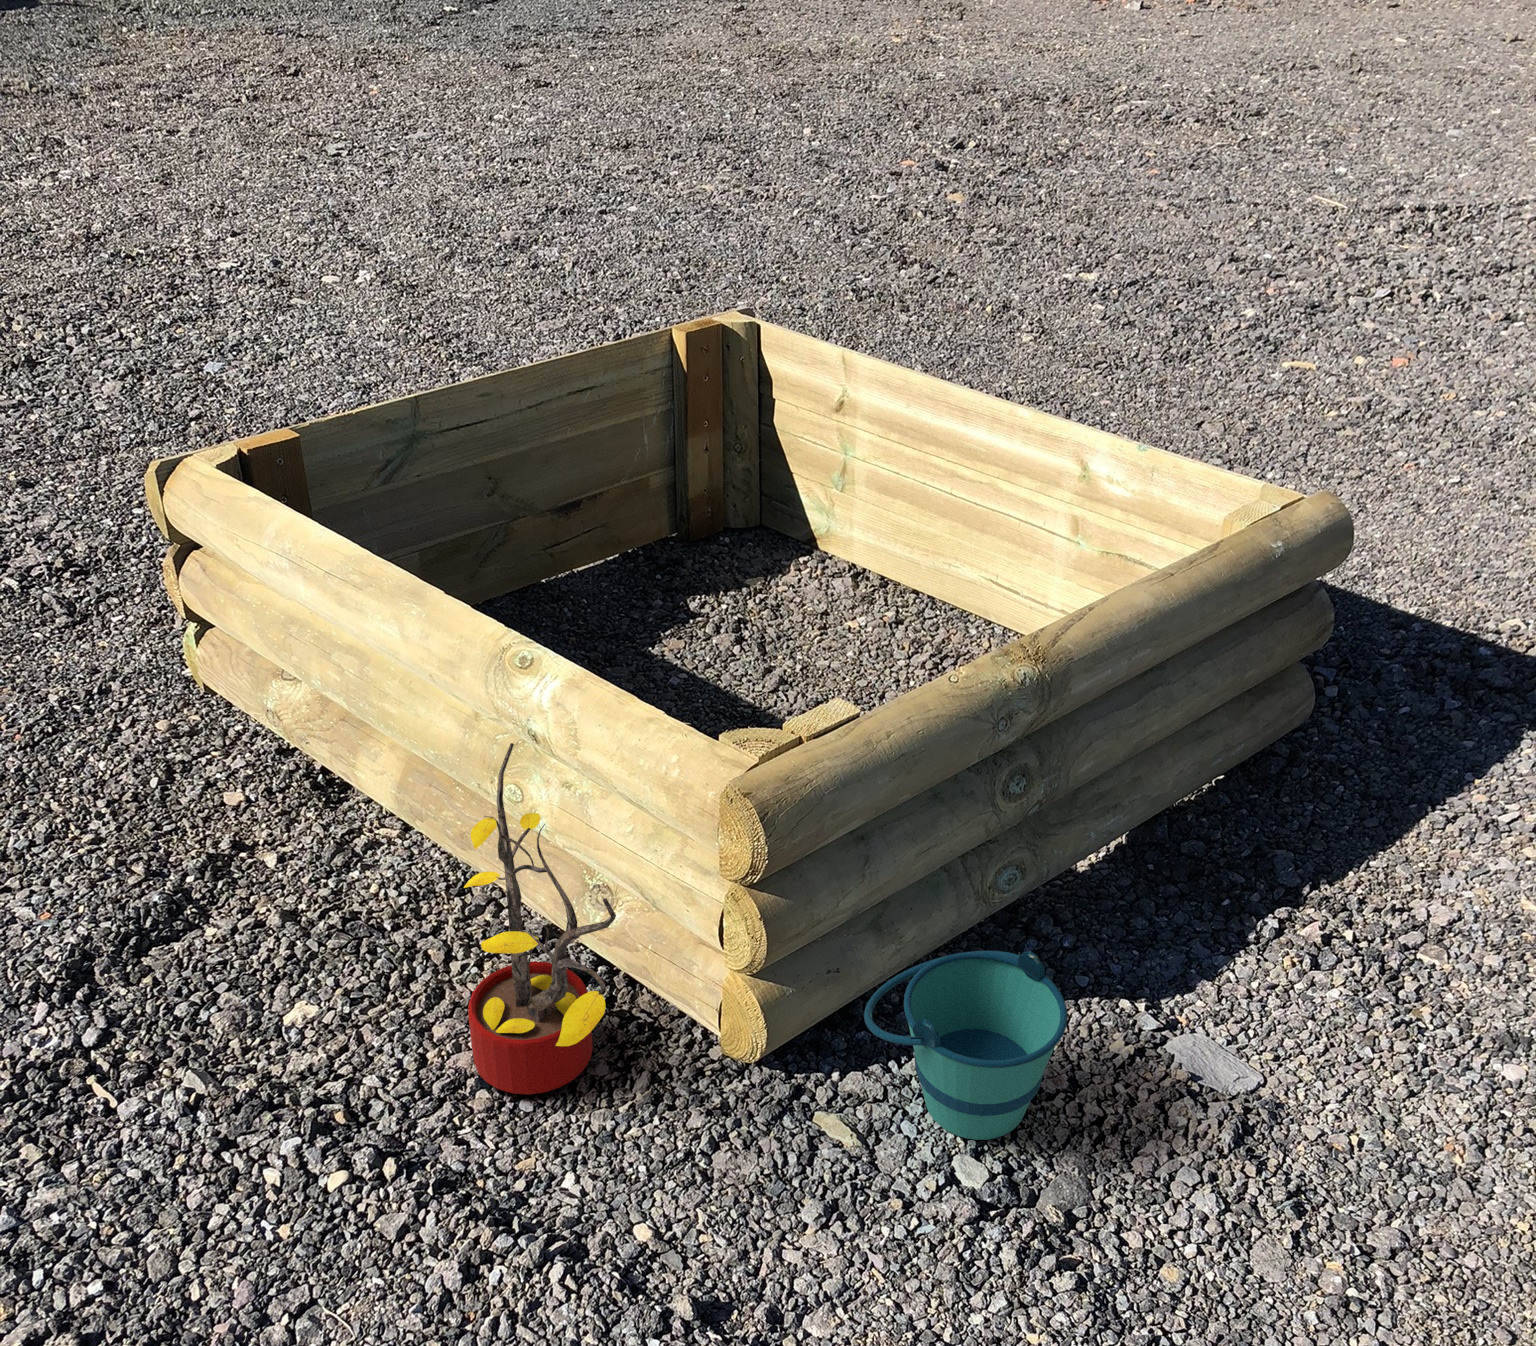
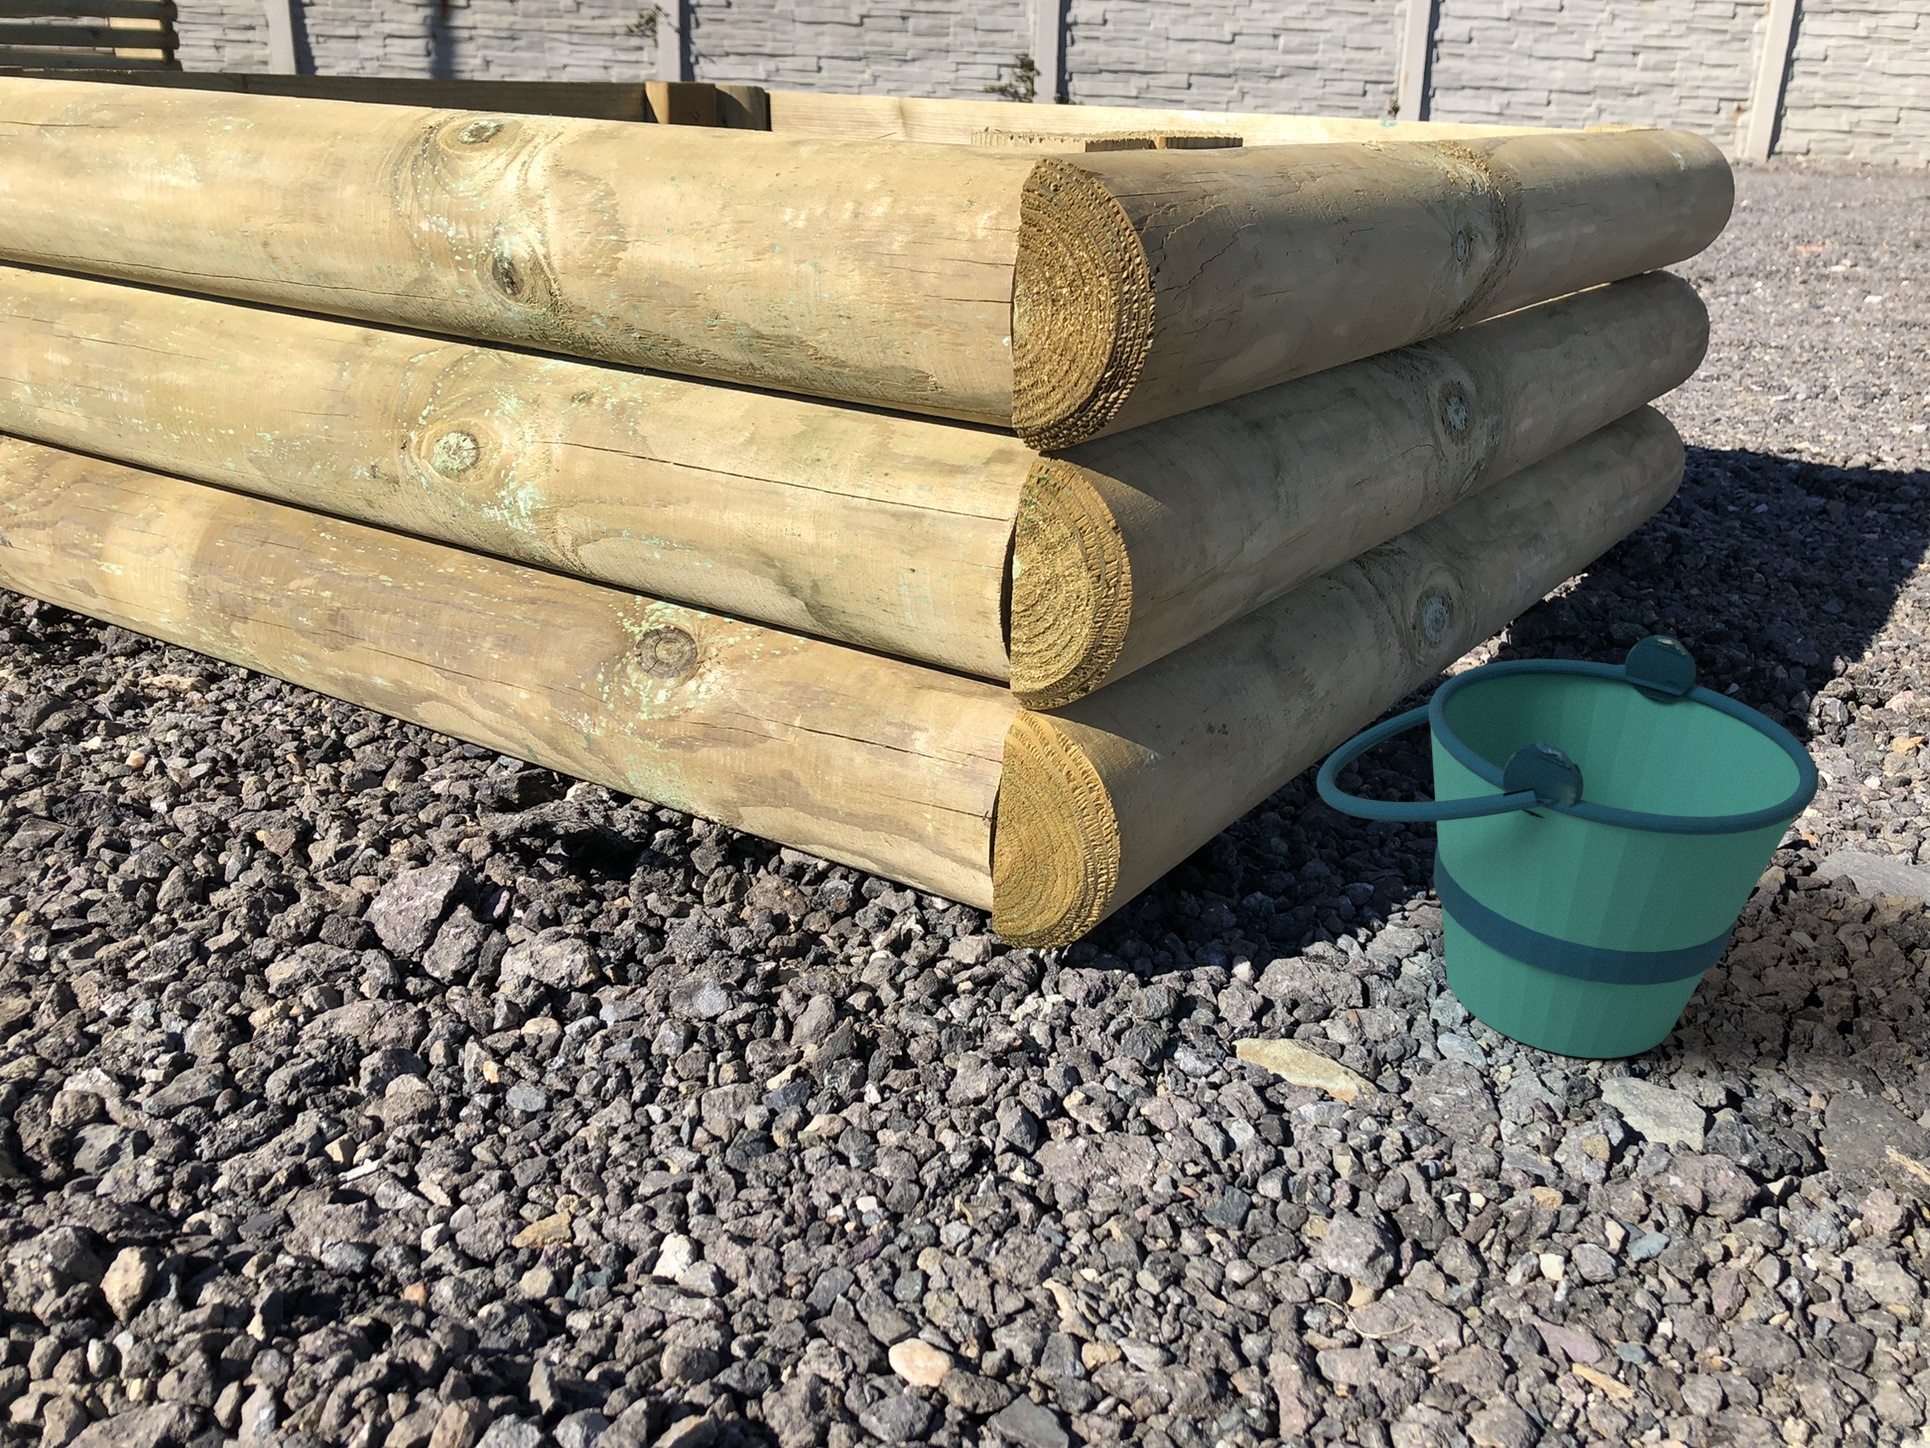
decorative plant: present [464,743,616,1094] -> none [356,230,798,1070]

